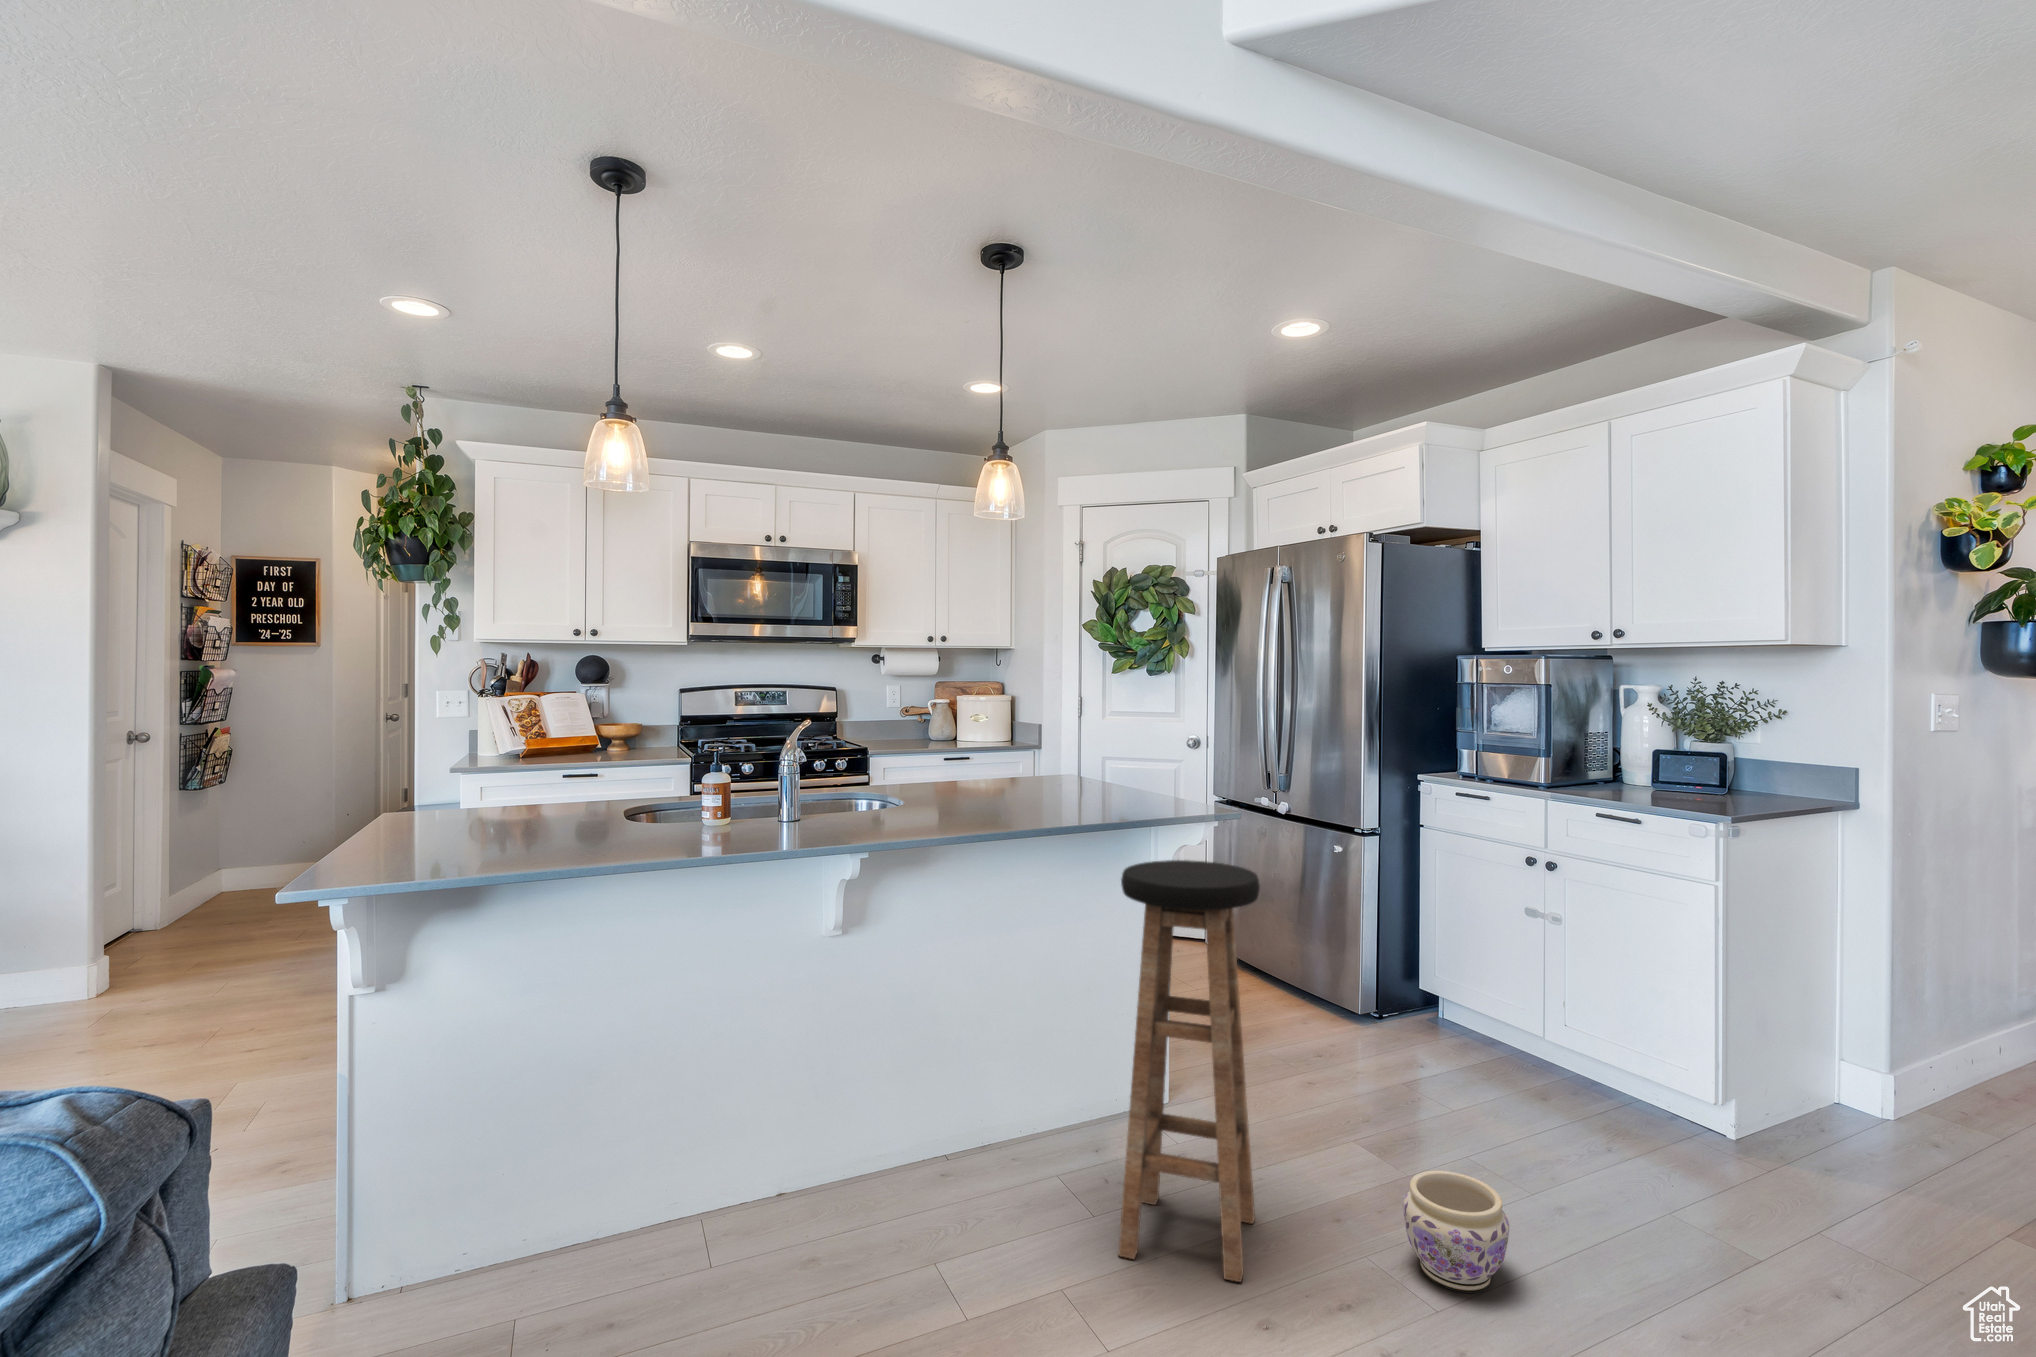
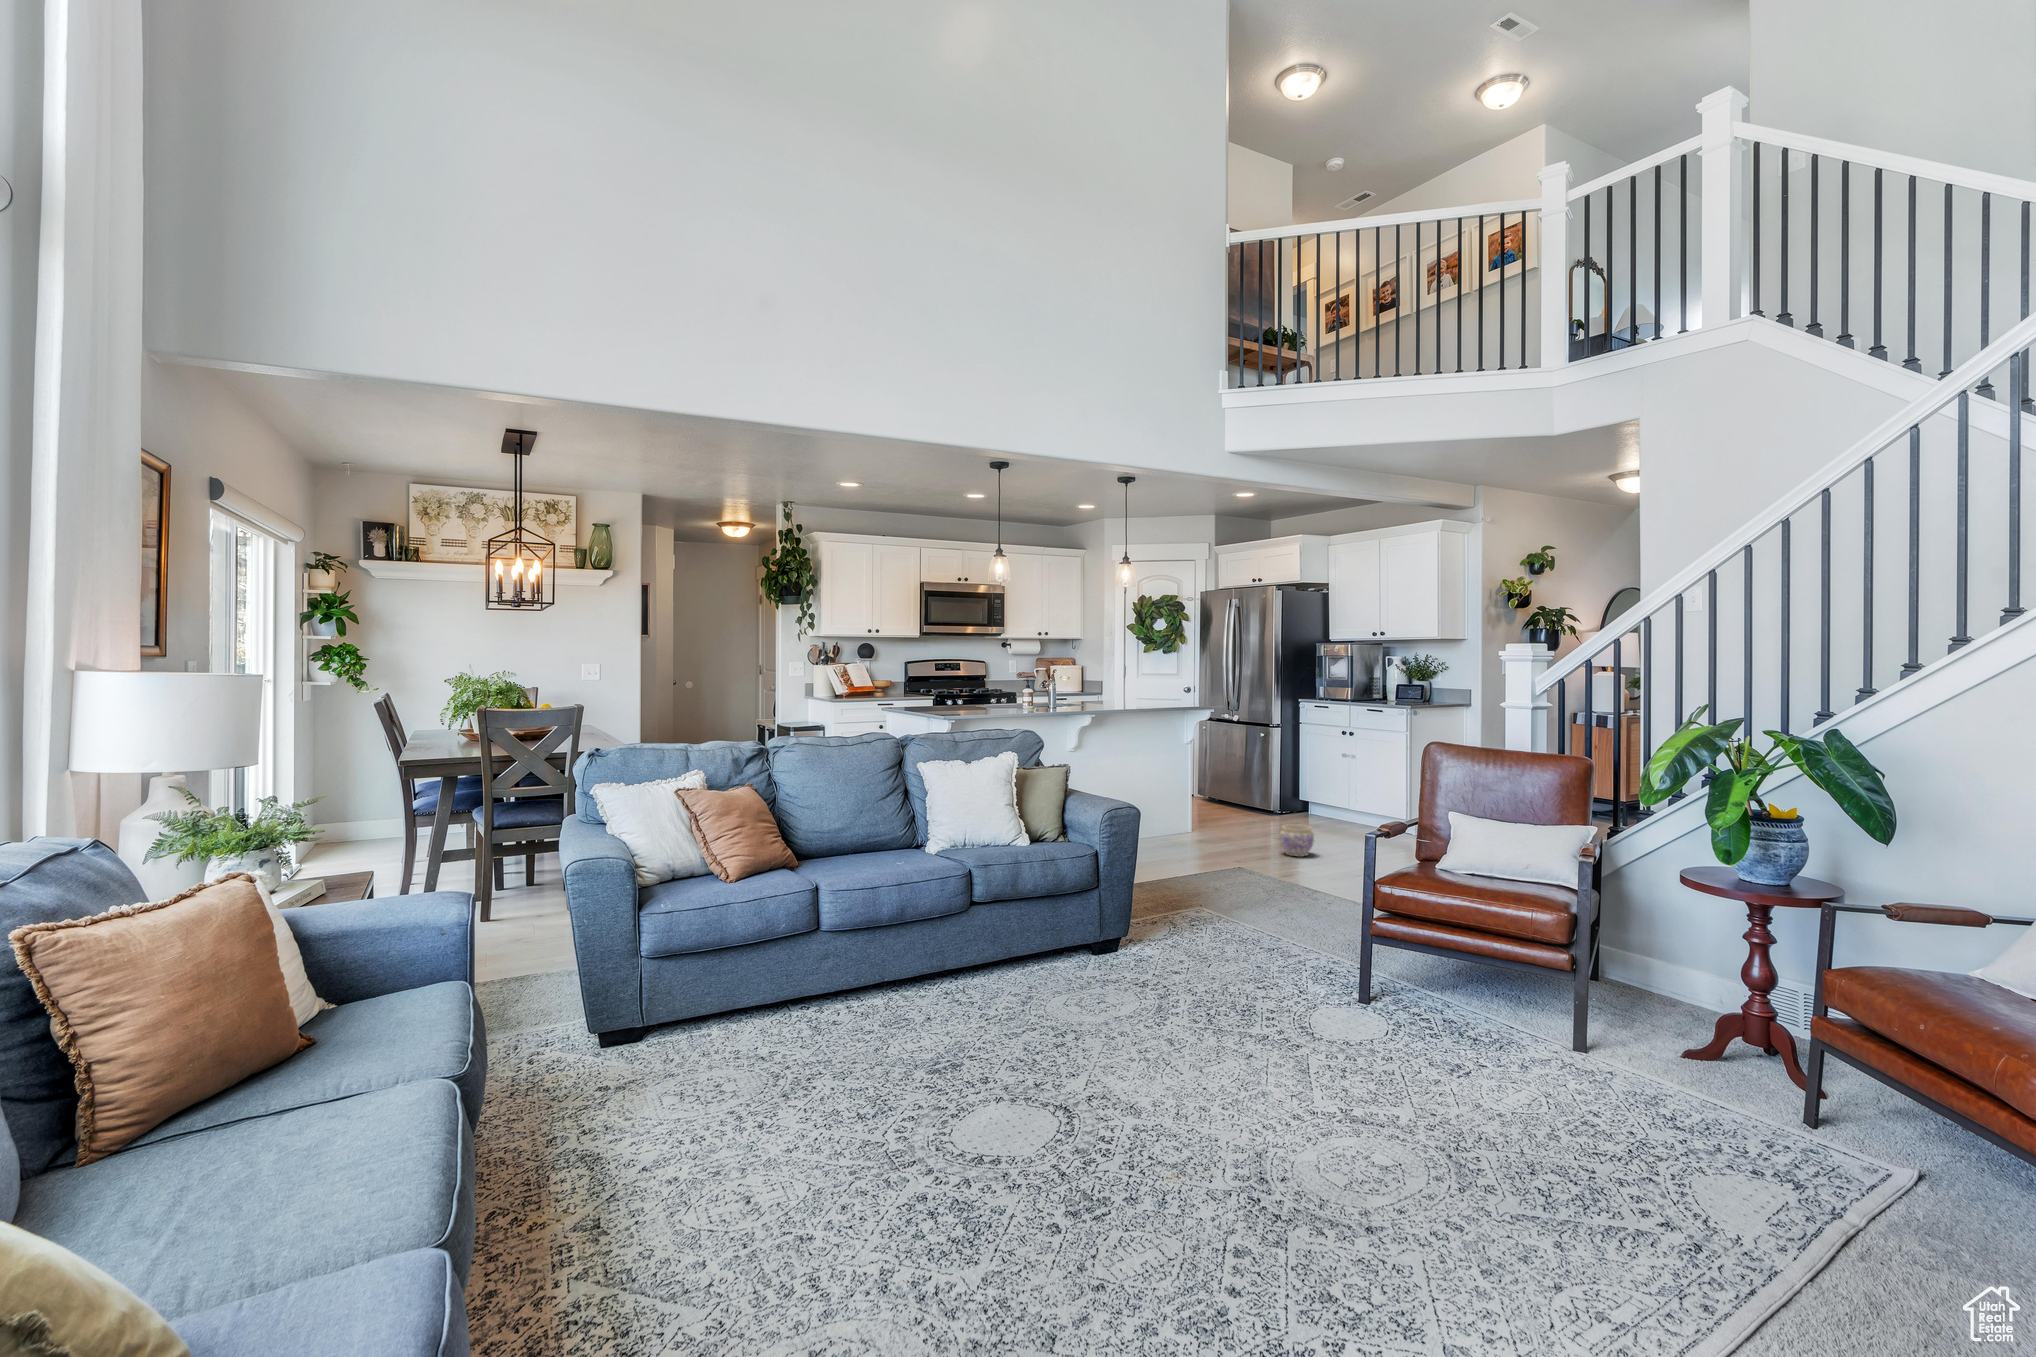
bar stool: present [1119,860,1260,1282] -> none [1180,719,1230,856]

